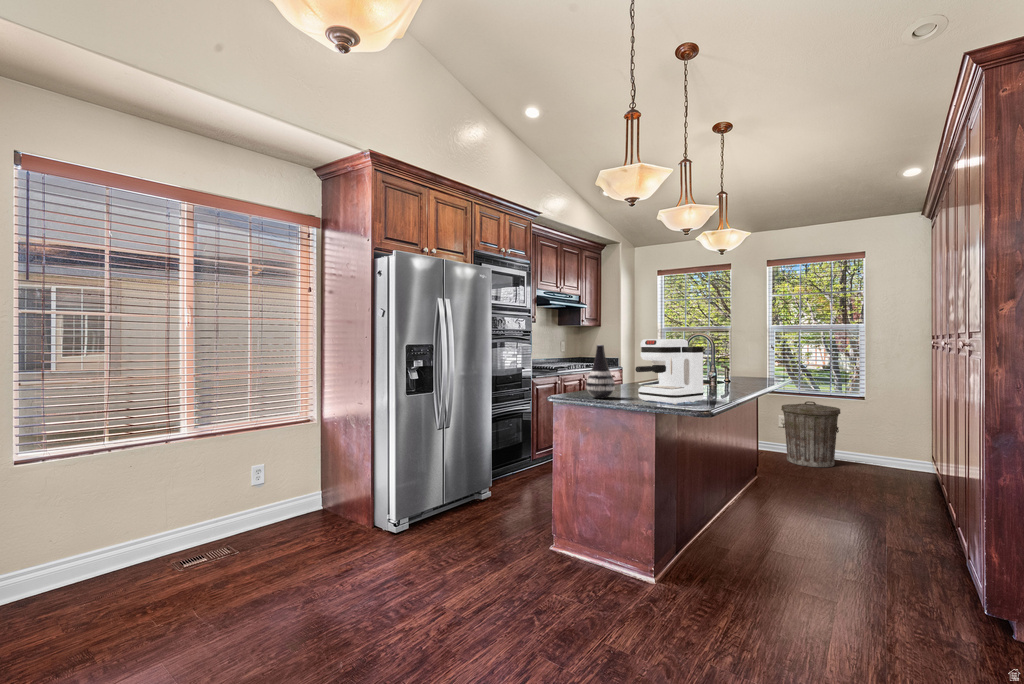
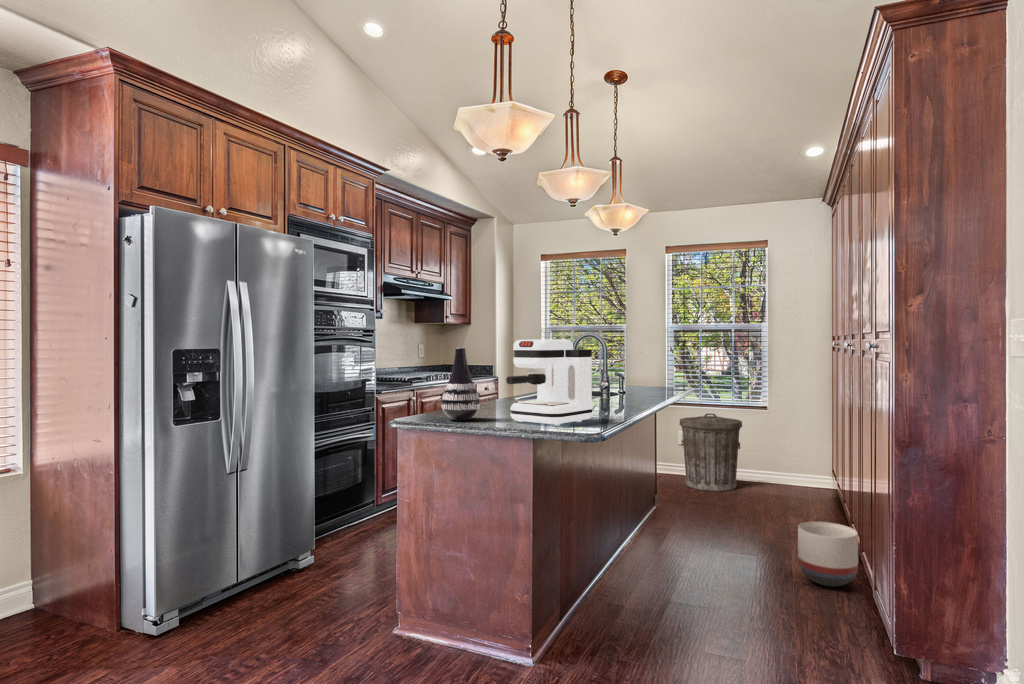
planter: none [890,496,949,552] -> present [798,522,858,587]

